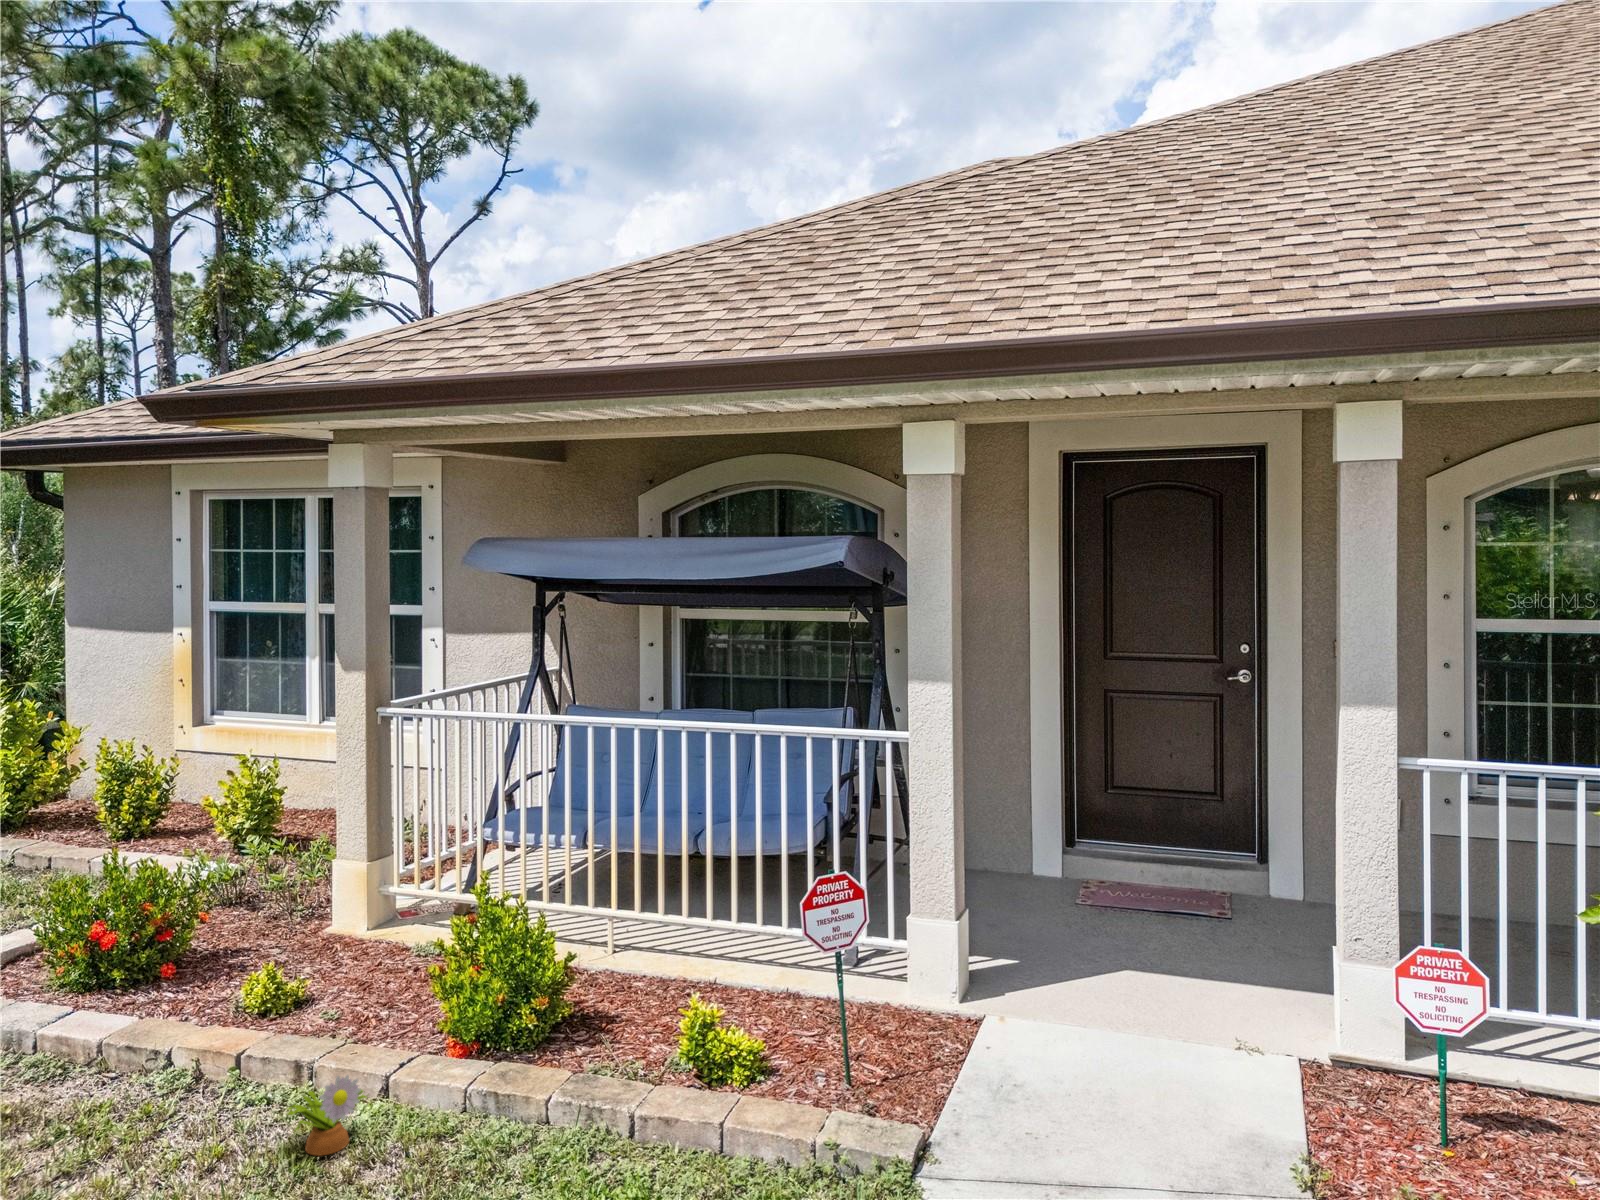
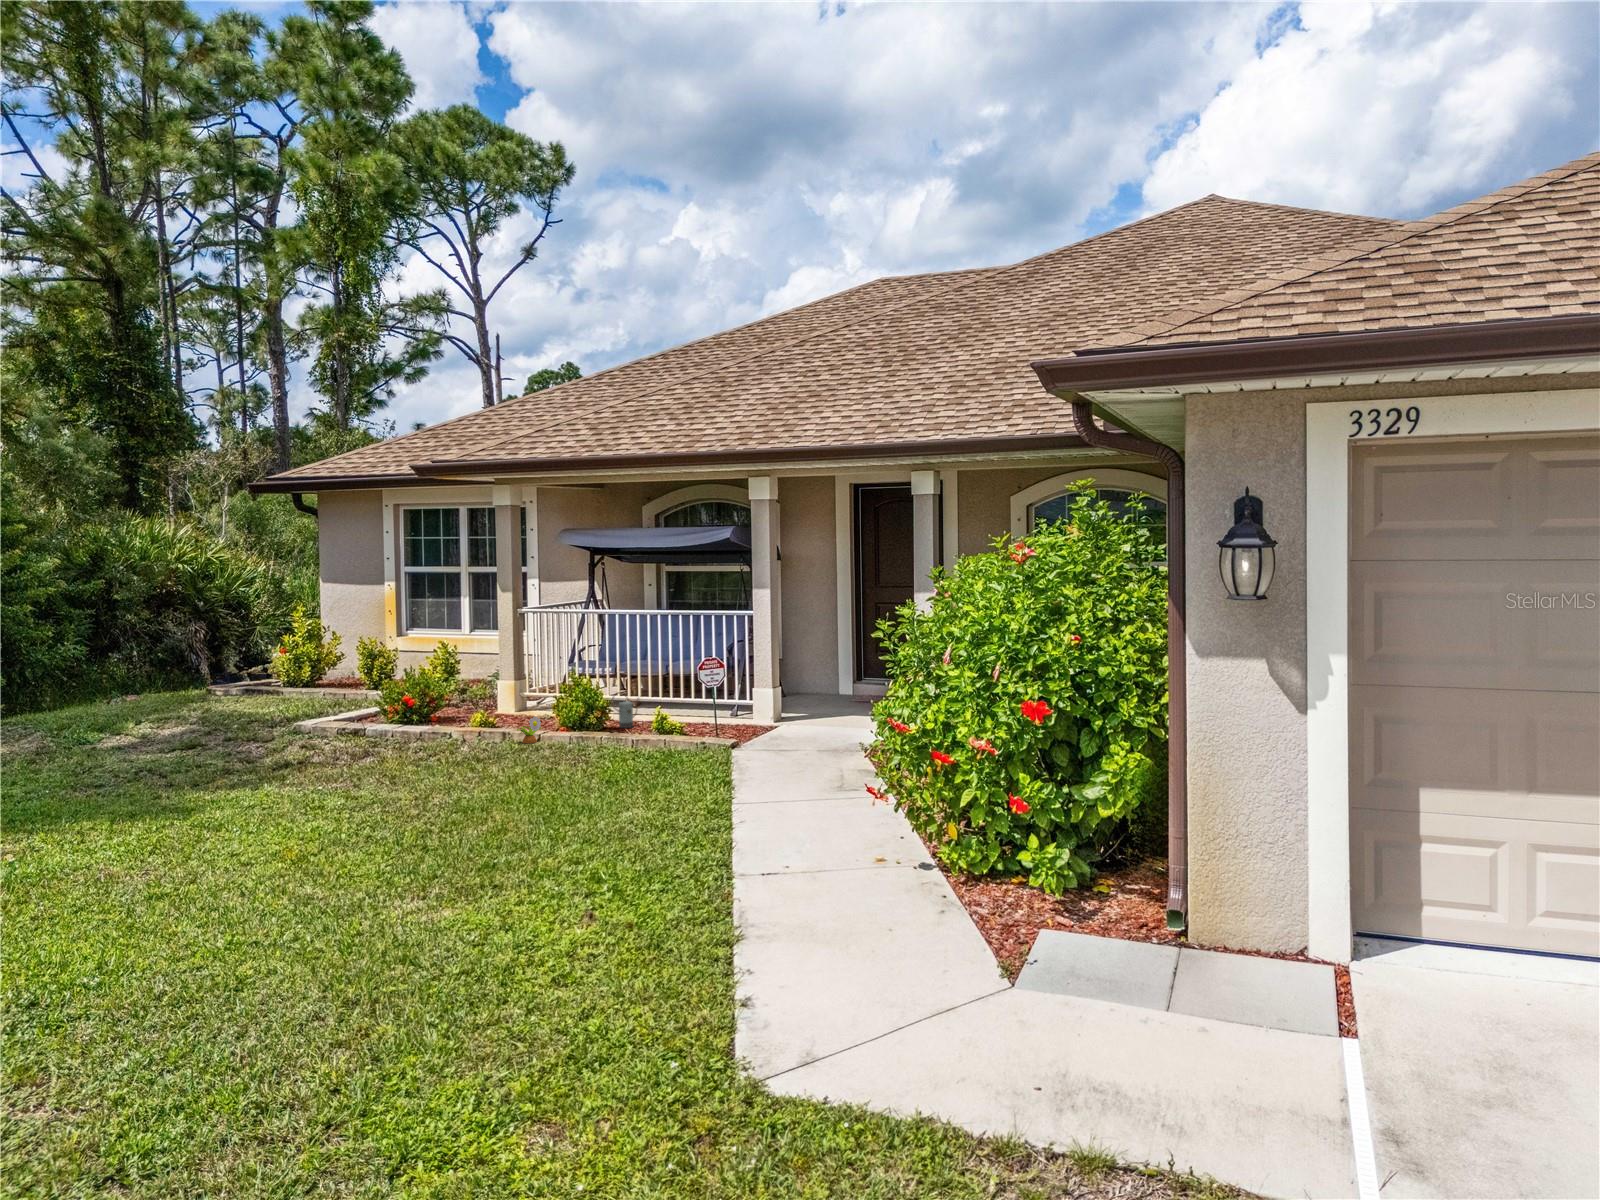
watering can: none [568,956,642,1053] -> present [612,692,638,728]

